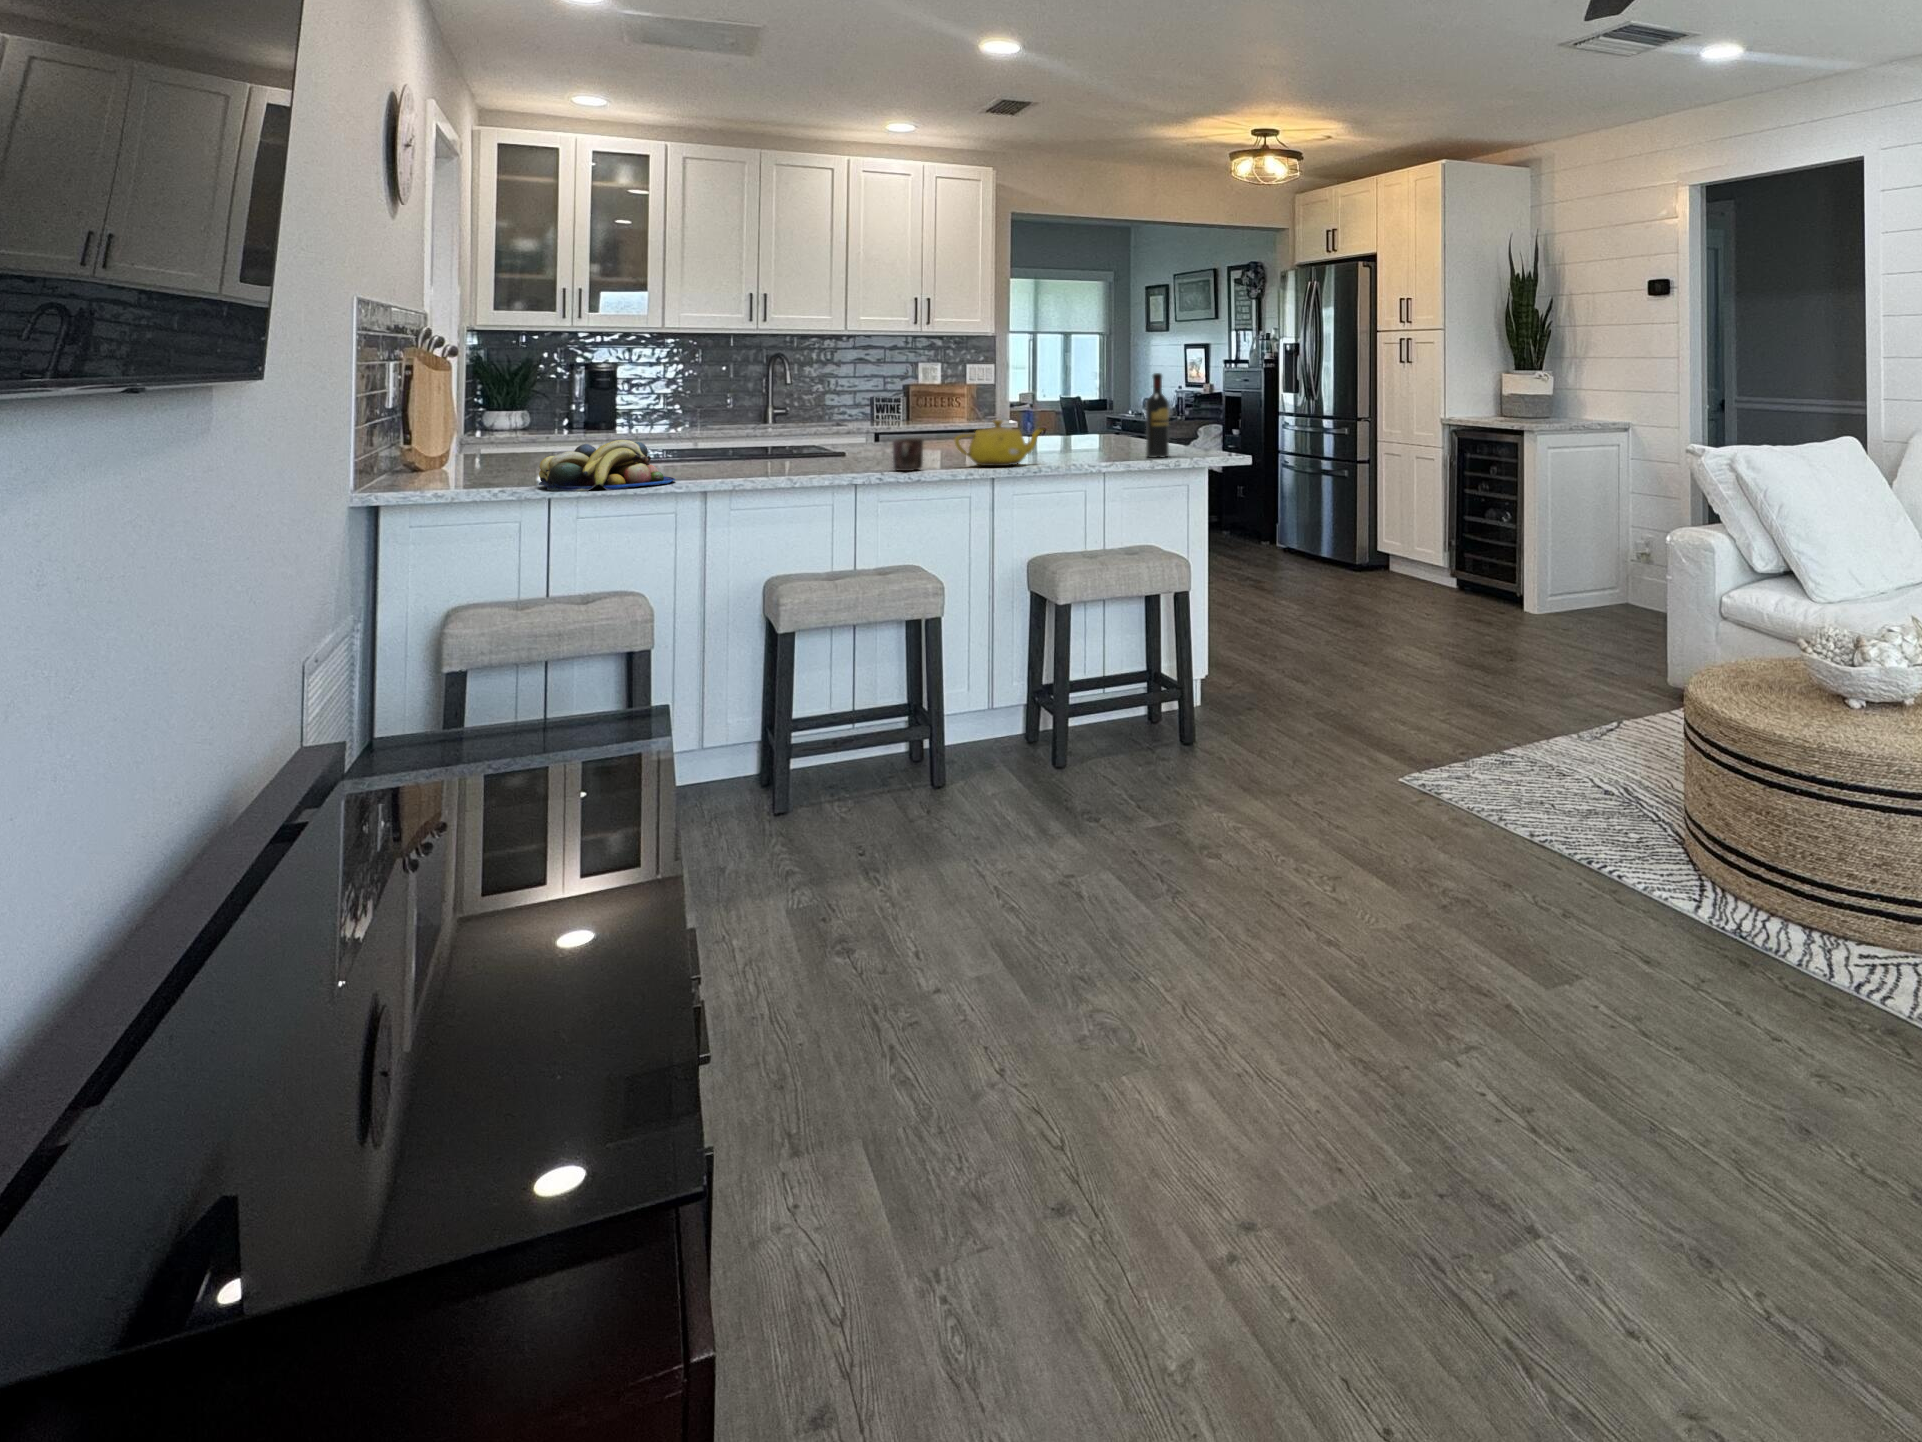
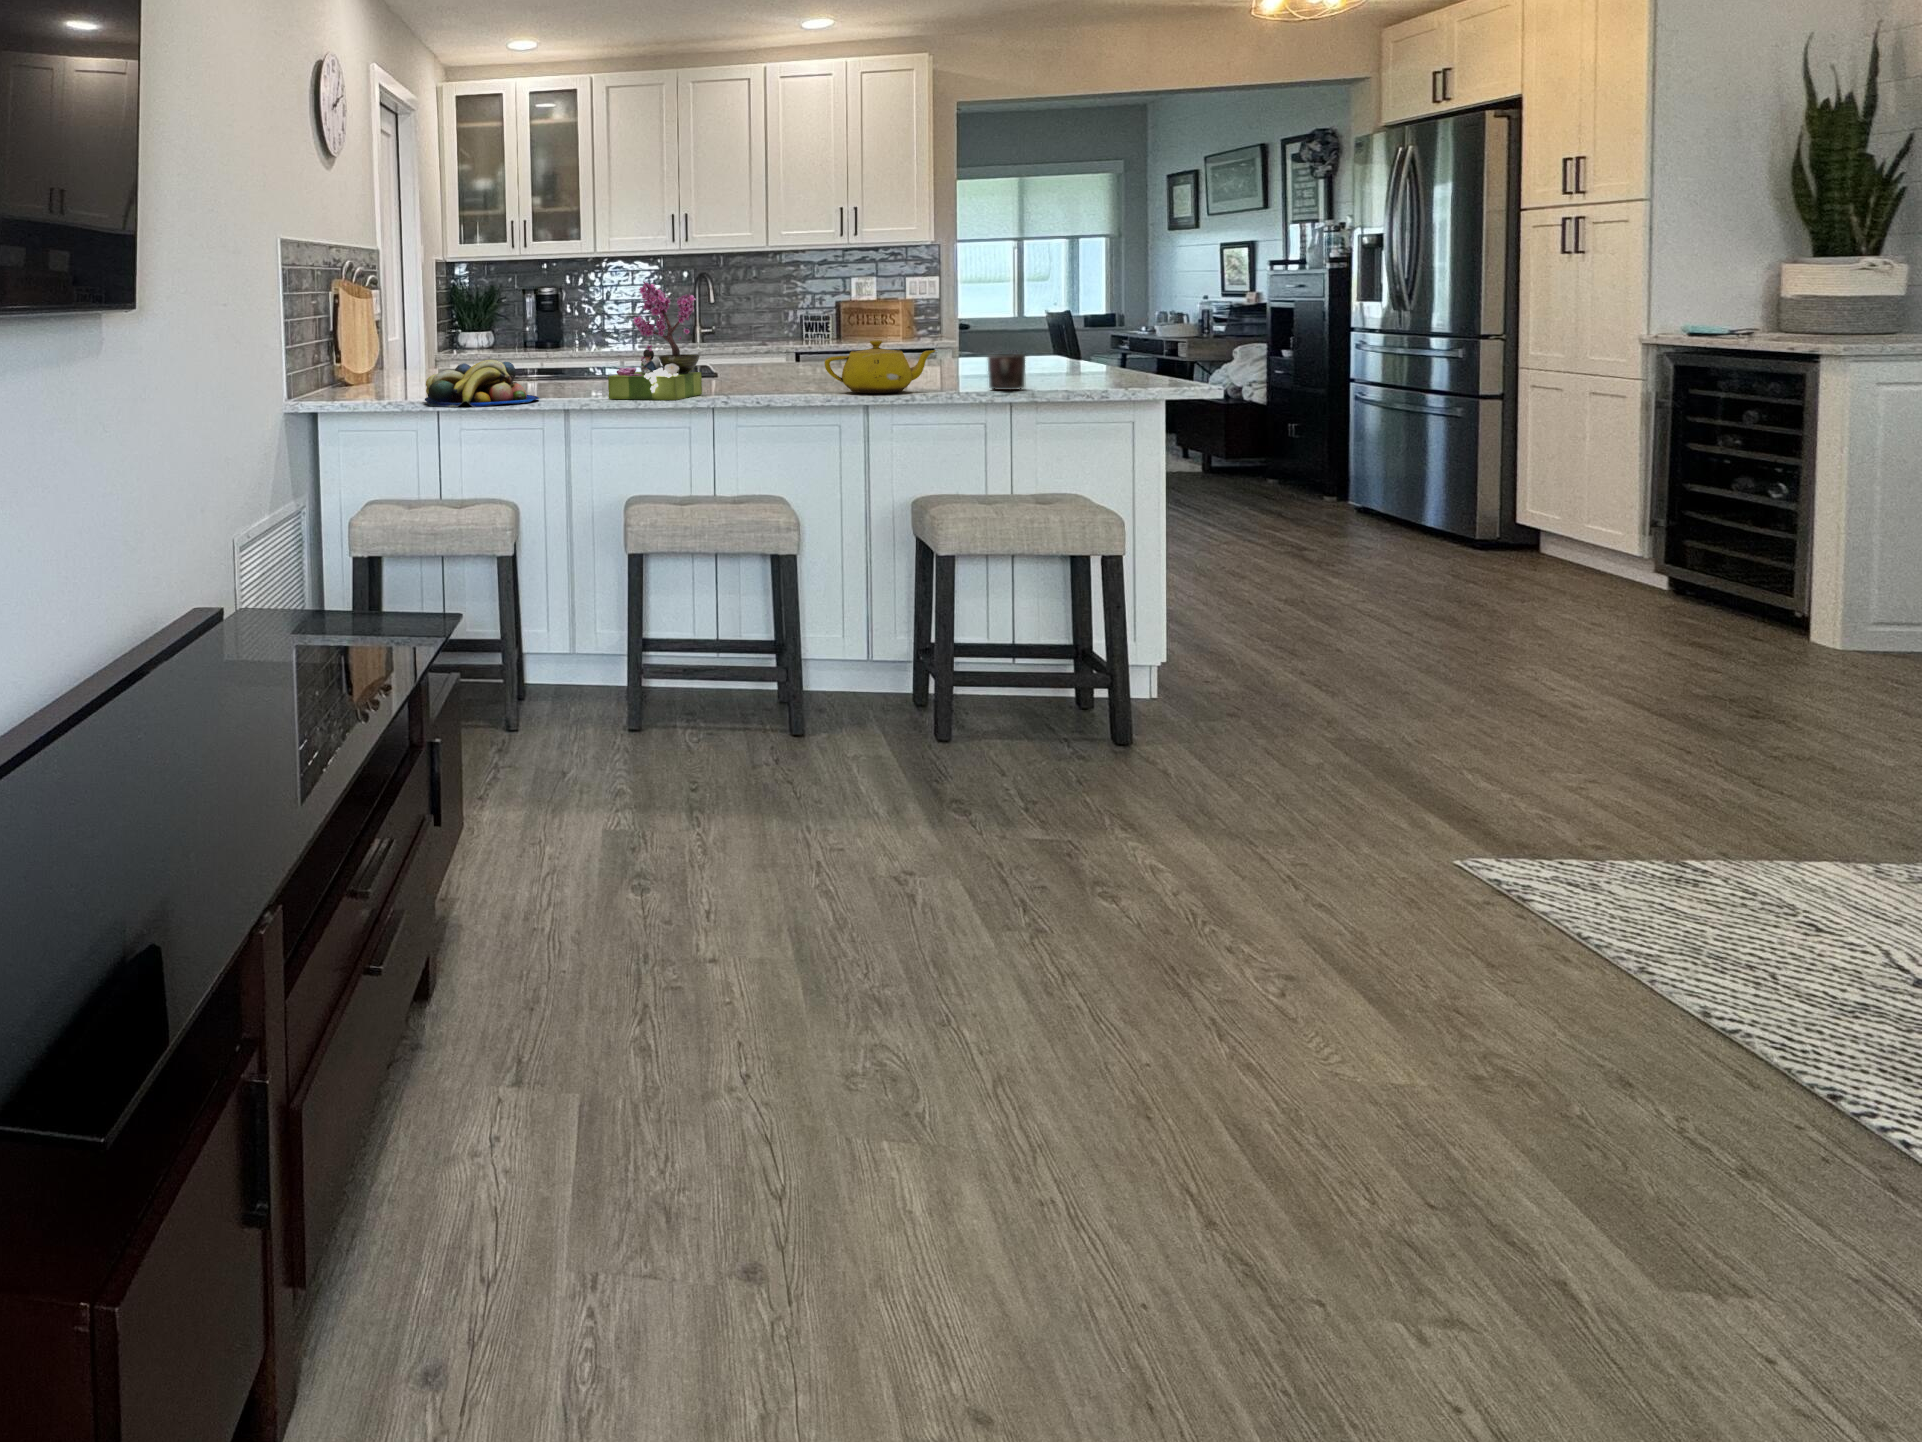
flower arrangement: none [751,361,841,478] -> present [608,281,702,400]
wine bottle: present [1146,373,1169,458] -> none [1078,280,1110,387]
mug: present [892,438,923,471] -> present [988,354,1025,390]

